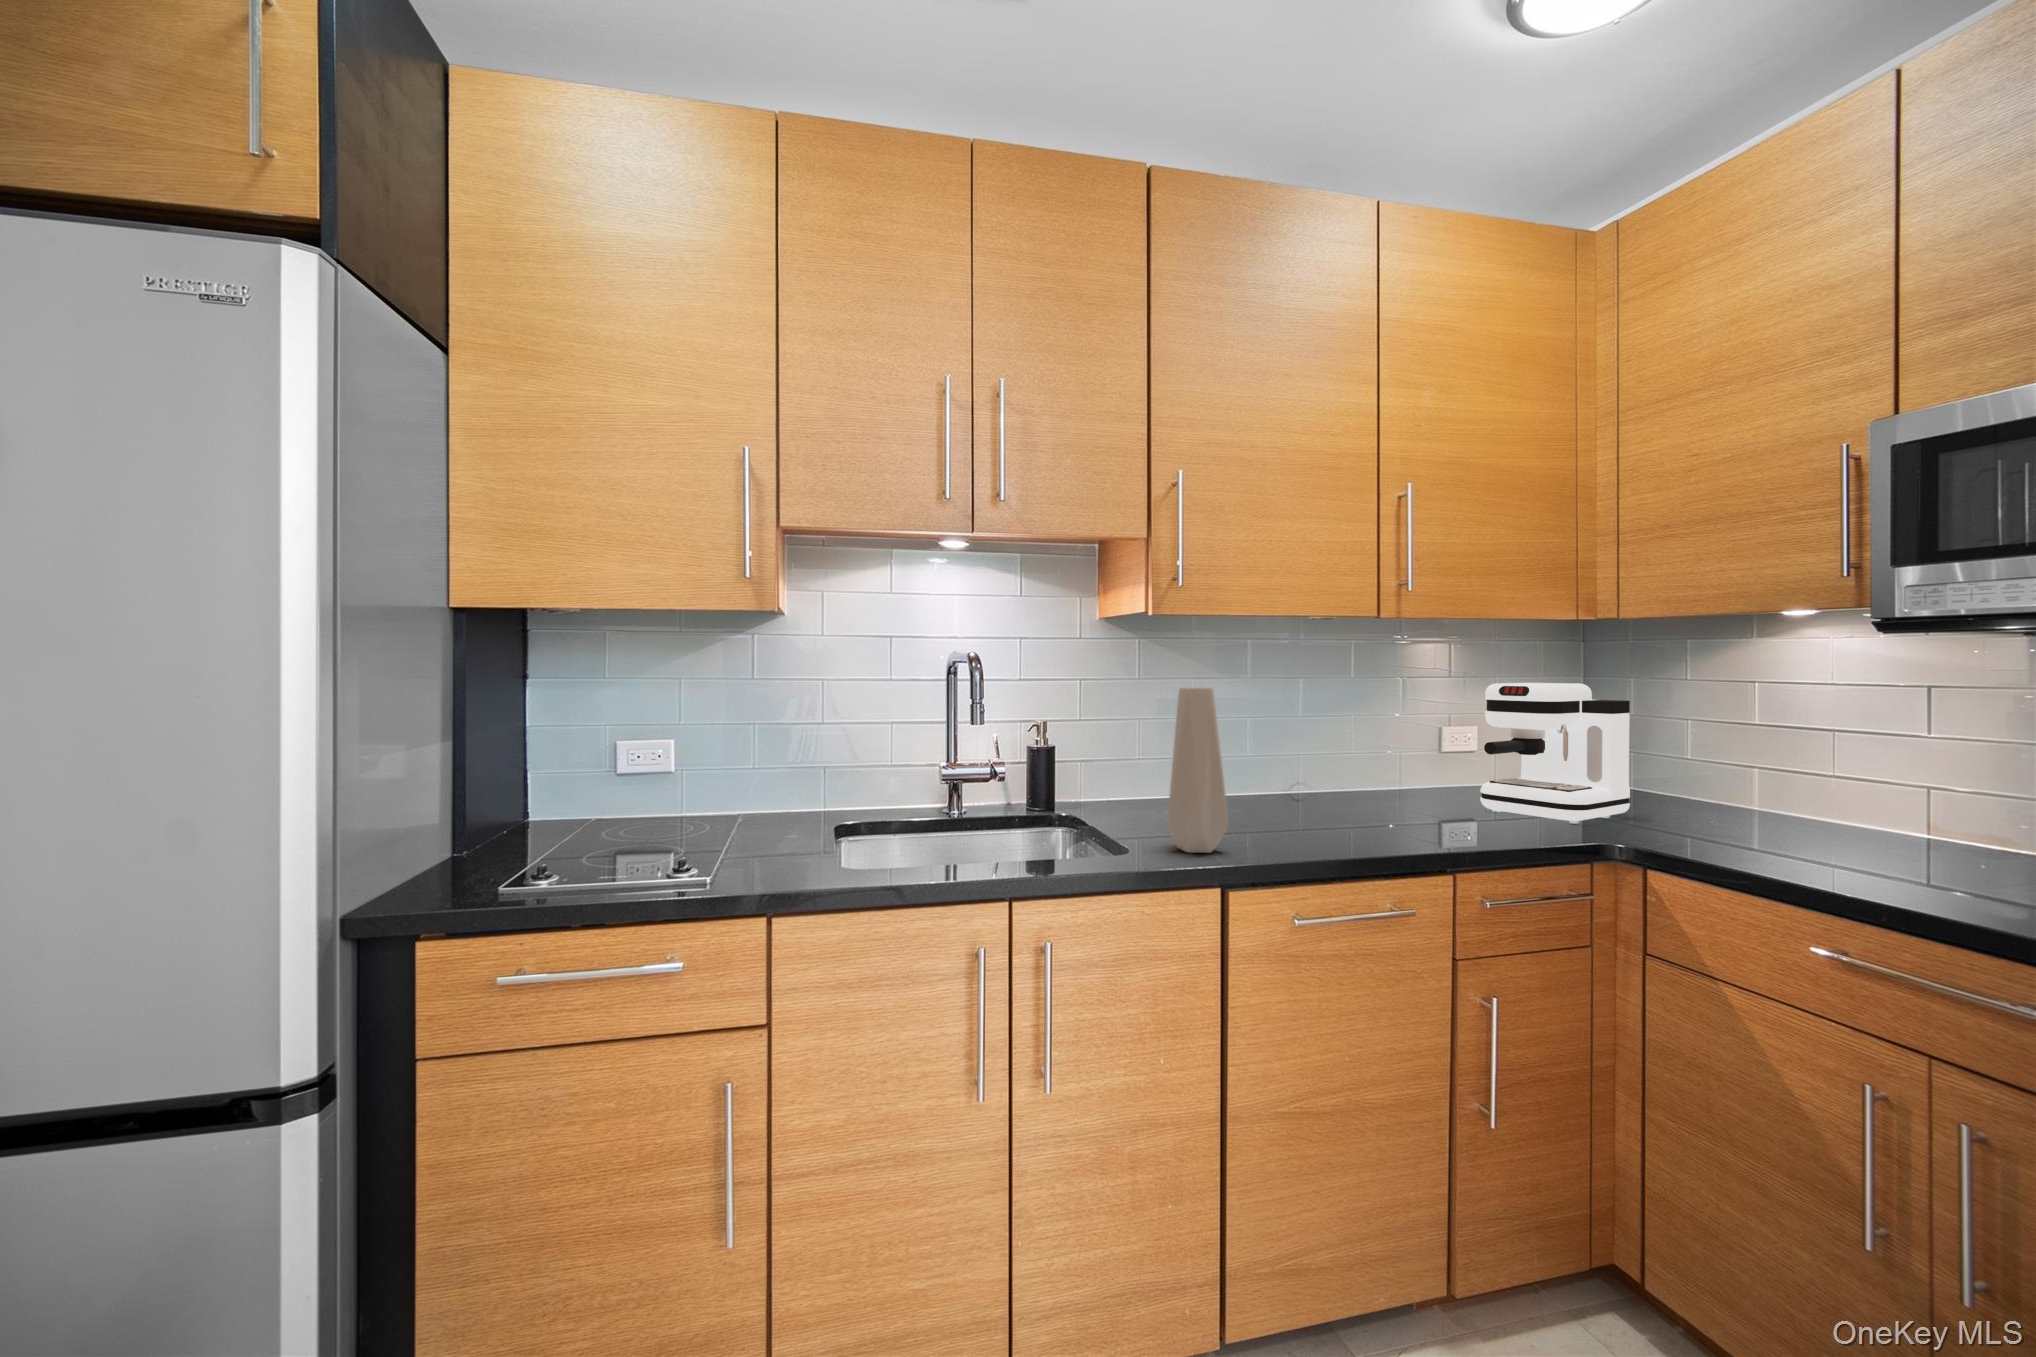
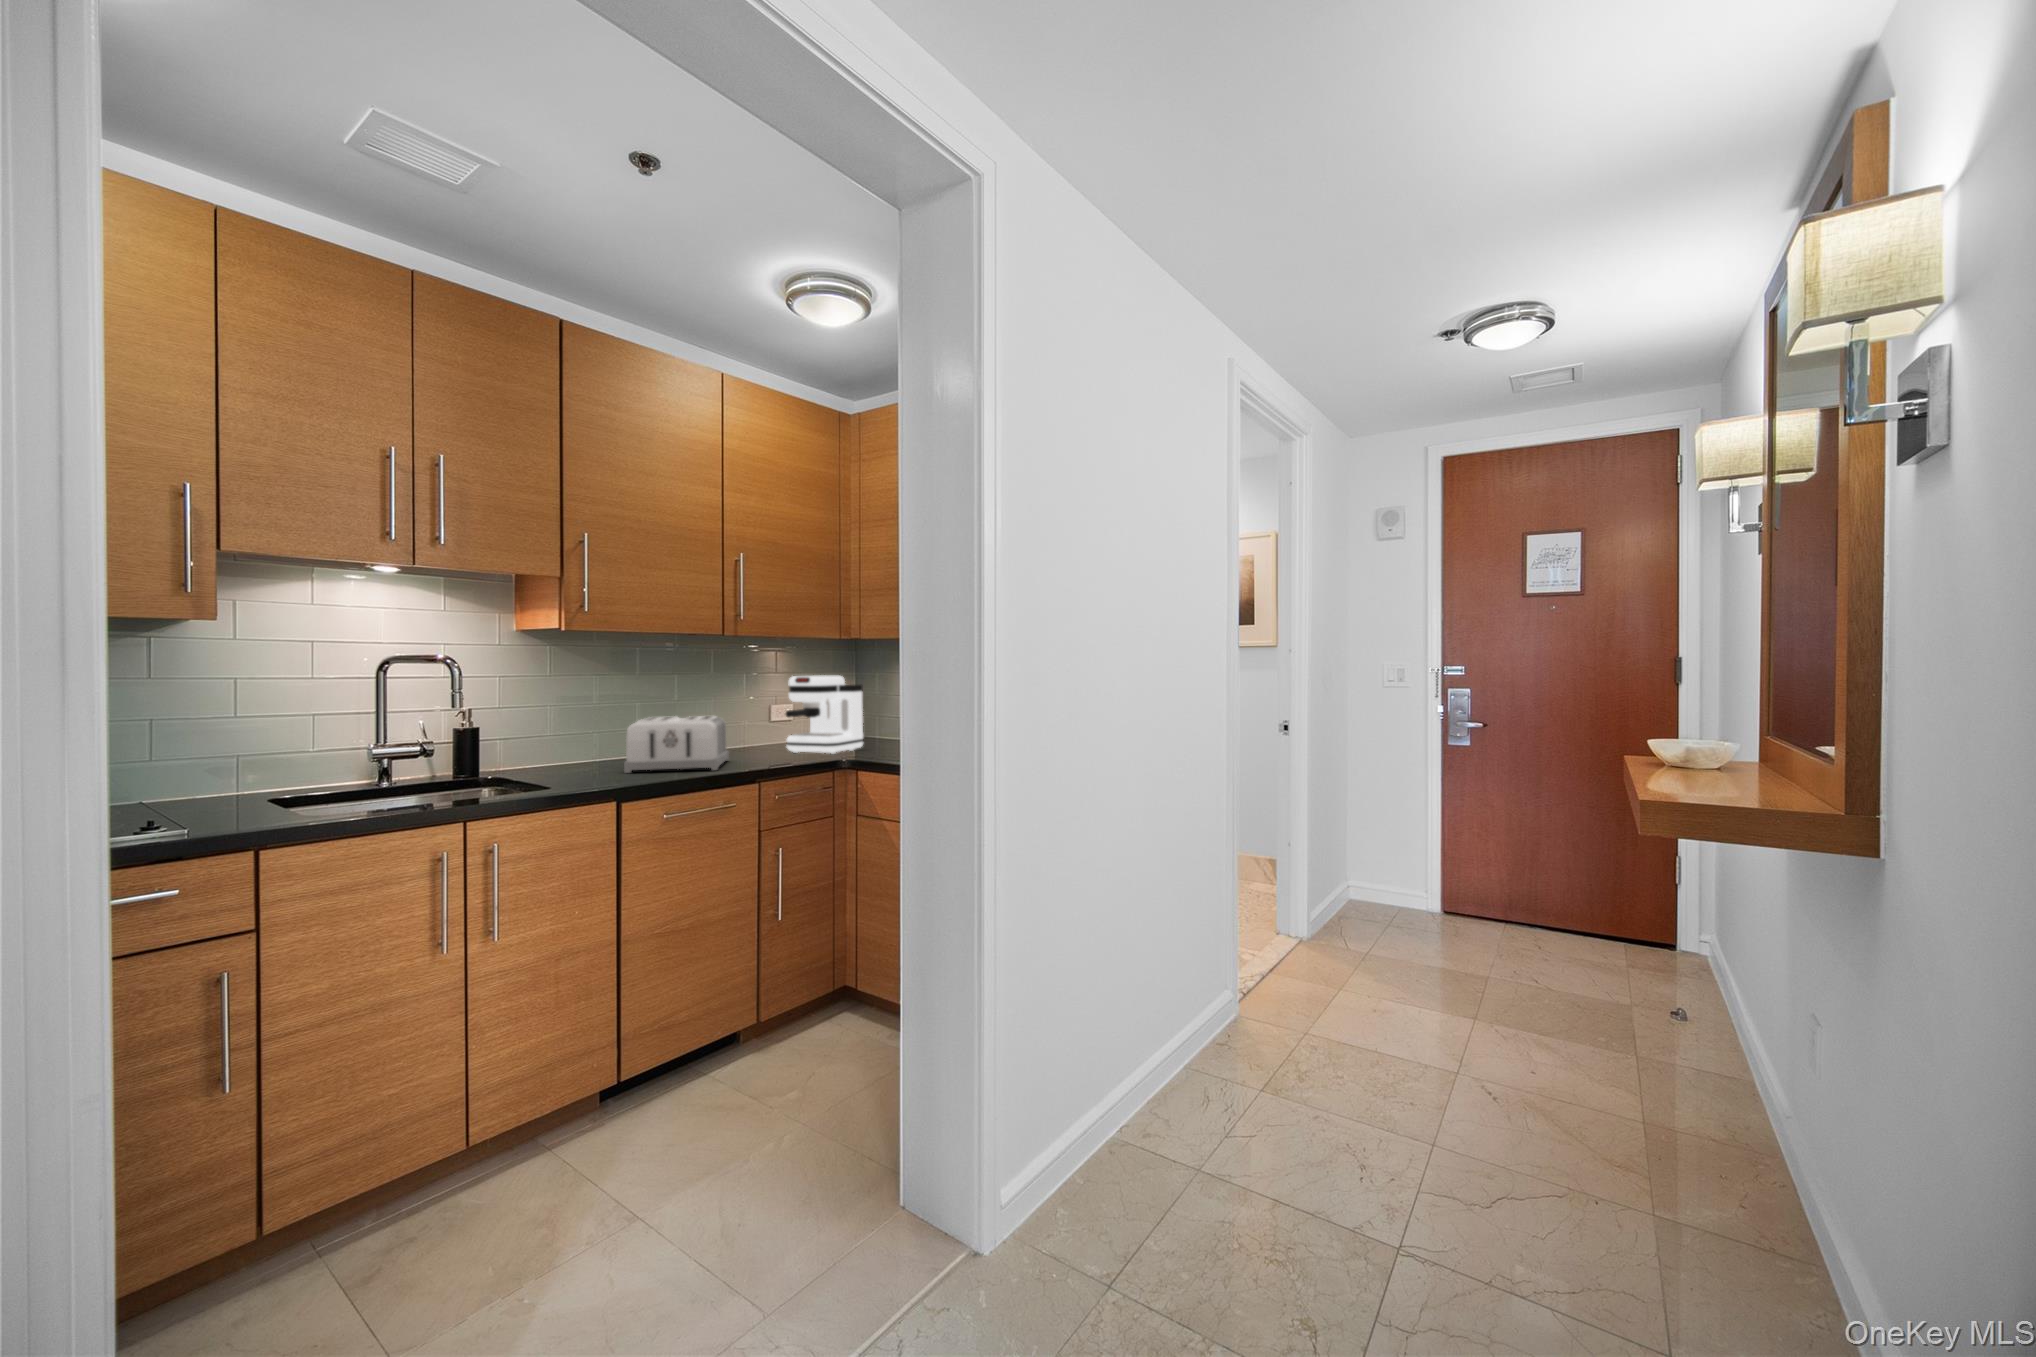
vase: present [1167,687,1229,853] -> none [579,679,622,784]
toaster: none [1232,743,1387,843] -> present [624,716,729,773]

